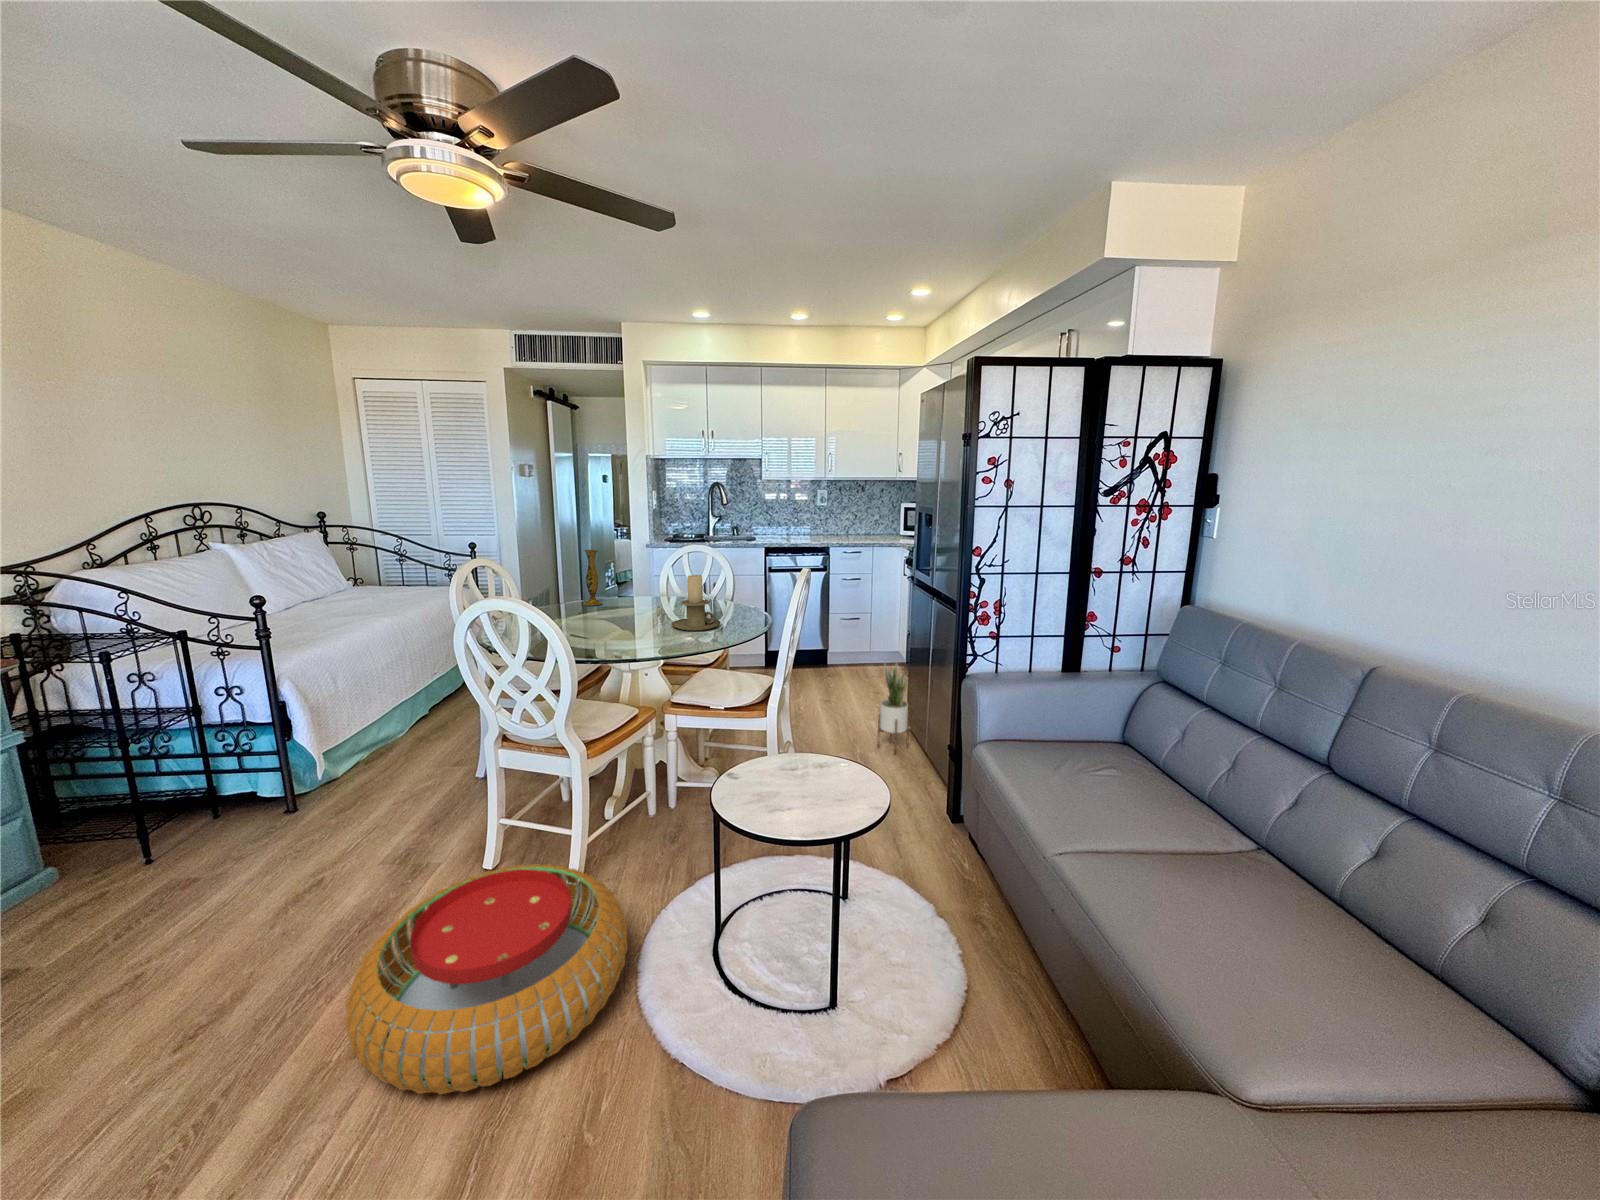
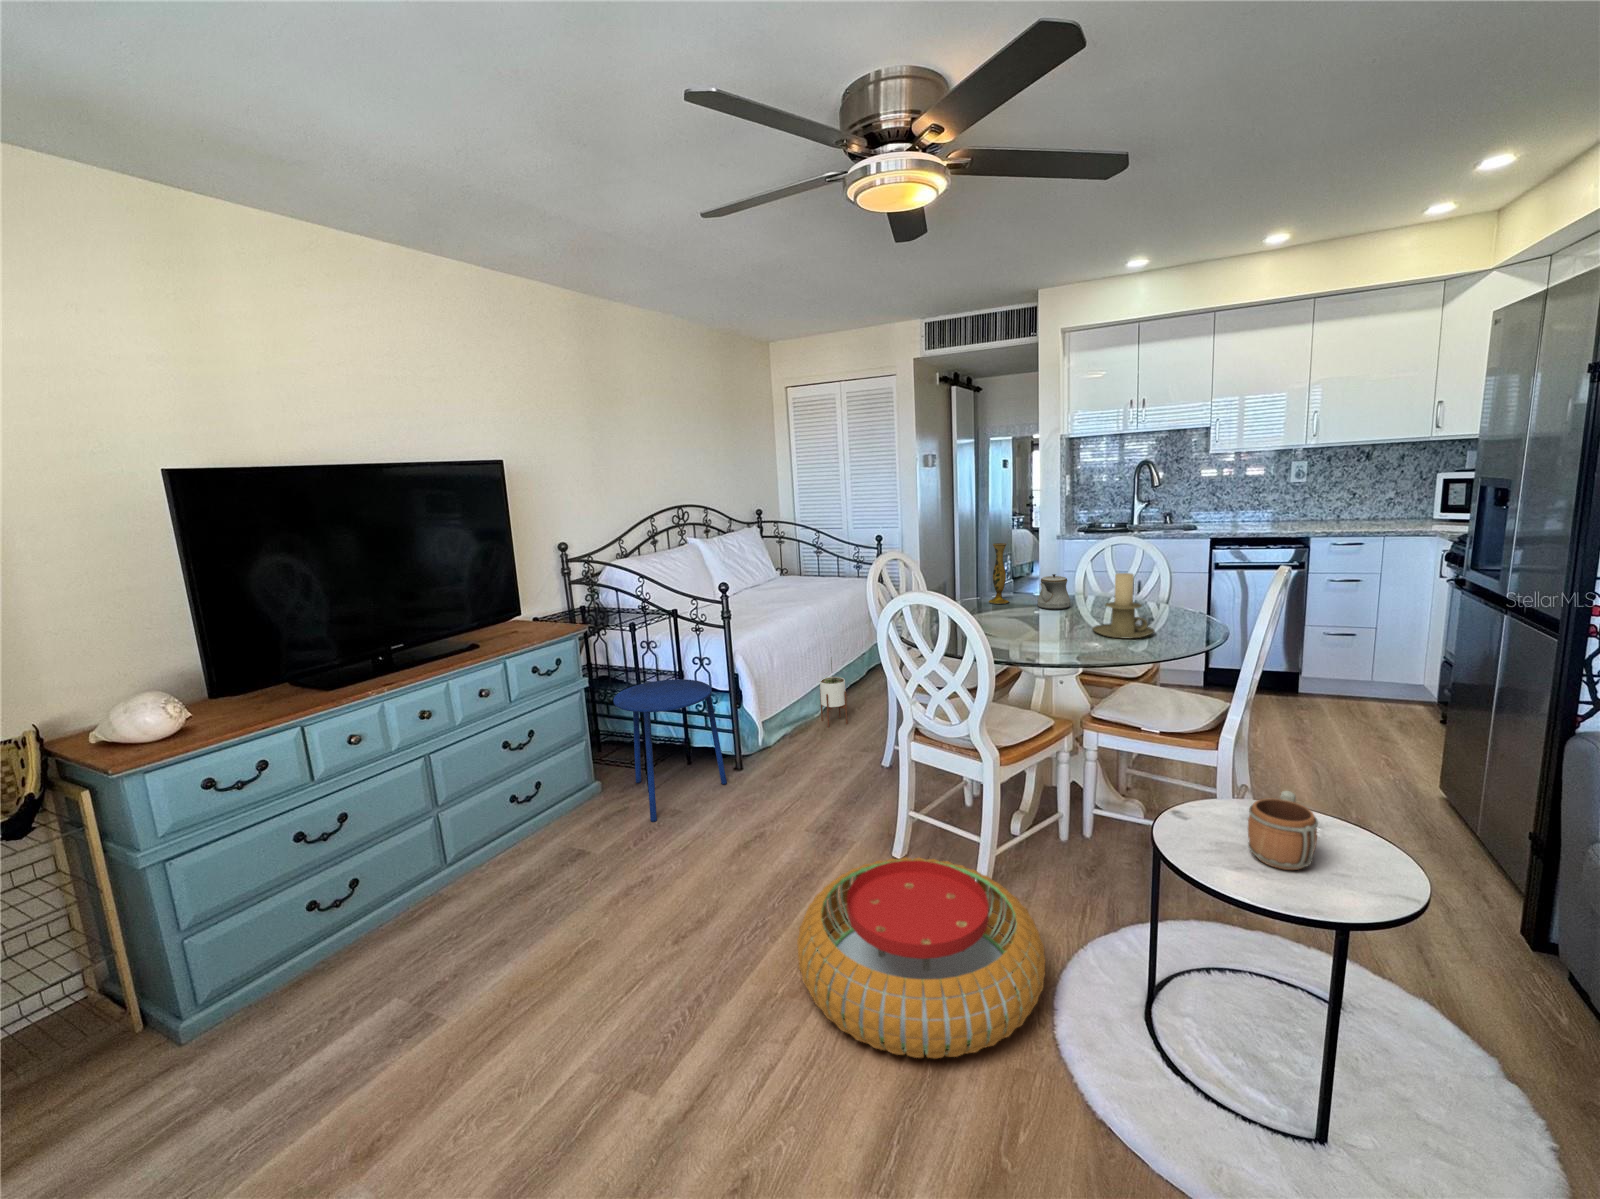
teapot: none [627,577,656,609] -> present [1037,574,1070,610]
potted plant: present [877,662,909,753] -> present [820,660,848,727]
side table: none [63,715,272,906] -> present [613,679,727,822]
mug: none [778,745,824,809] -> present [1248,791,1318,870]

